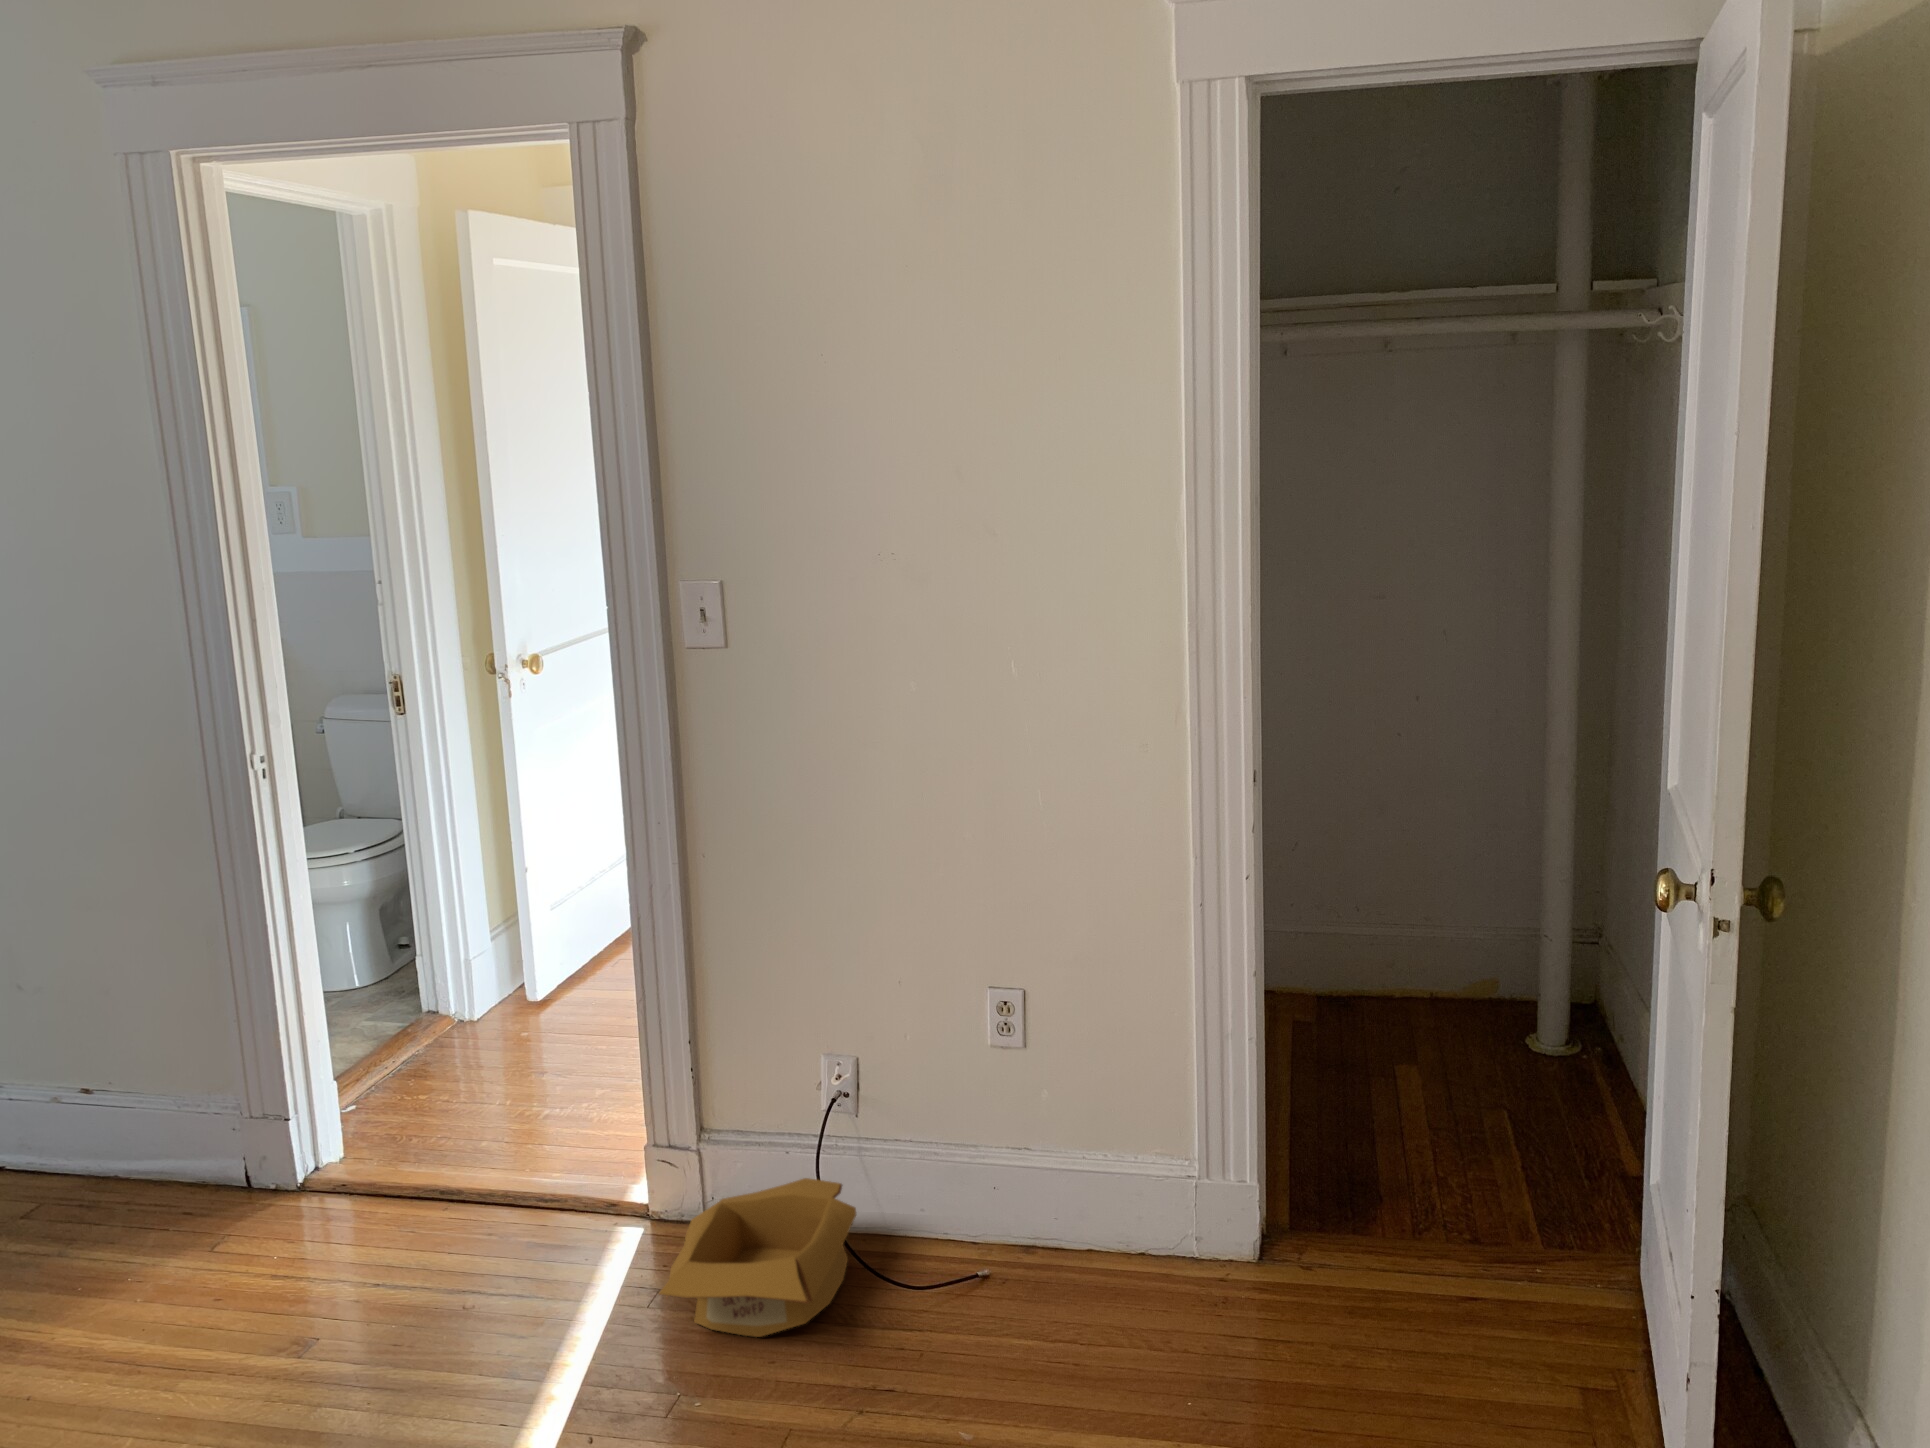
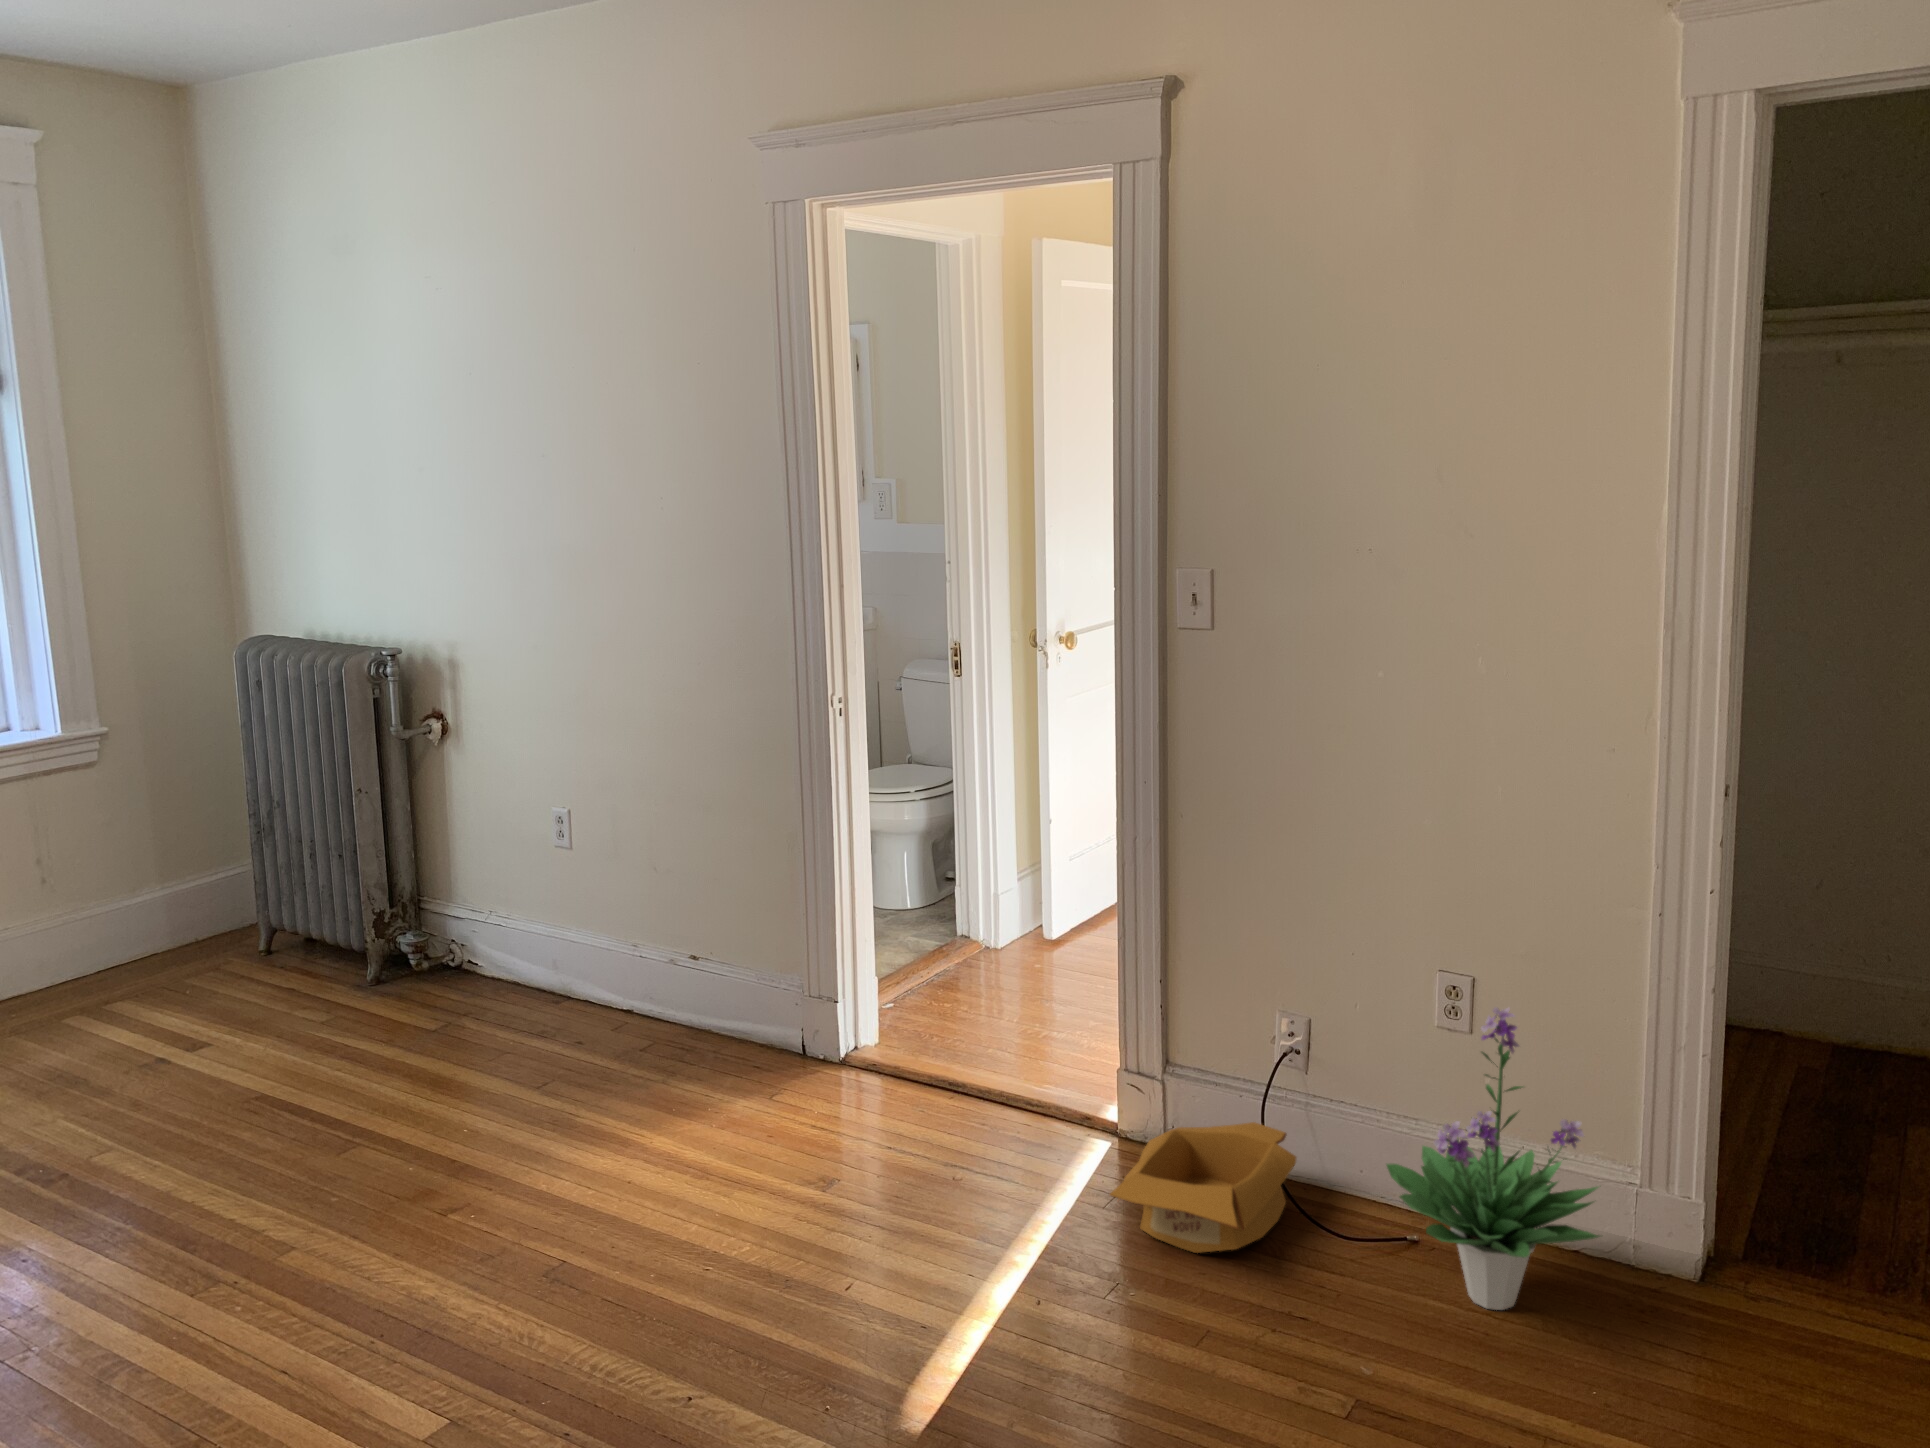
potted plant: none [954,1020,1174,1330] -> present [1387,1008,1599,1310]

